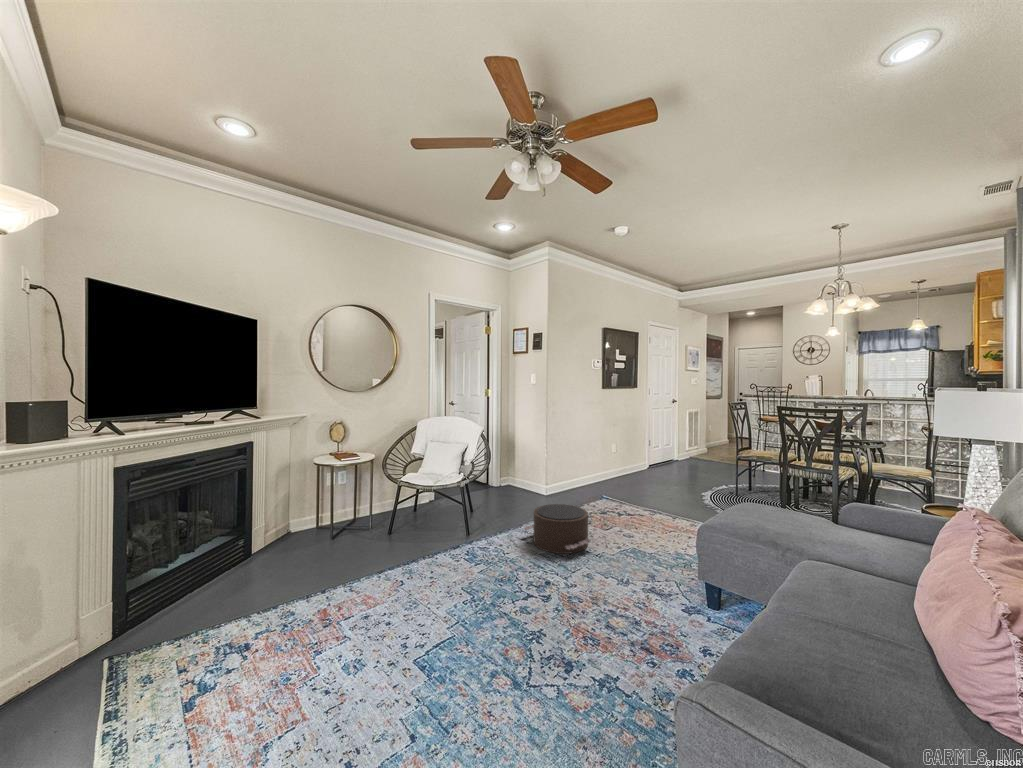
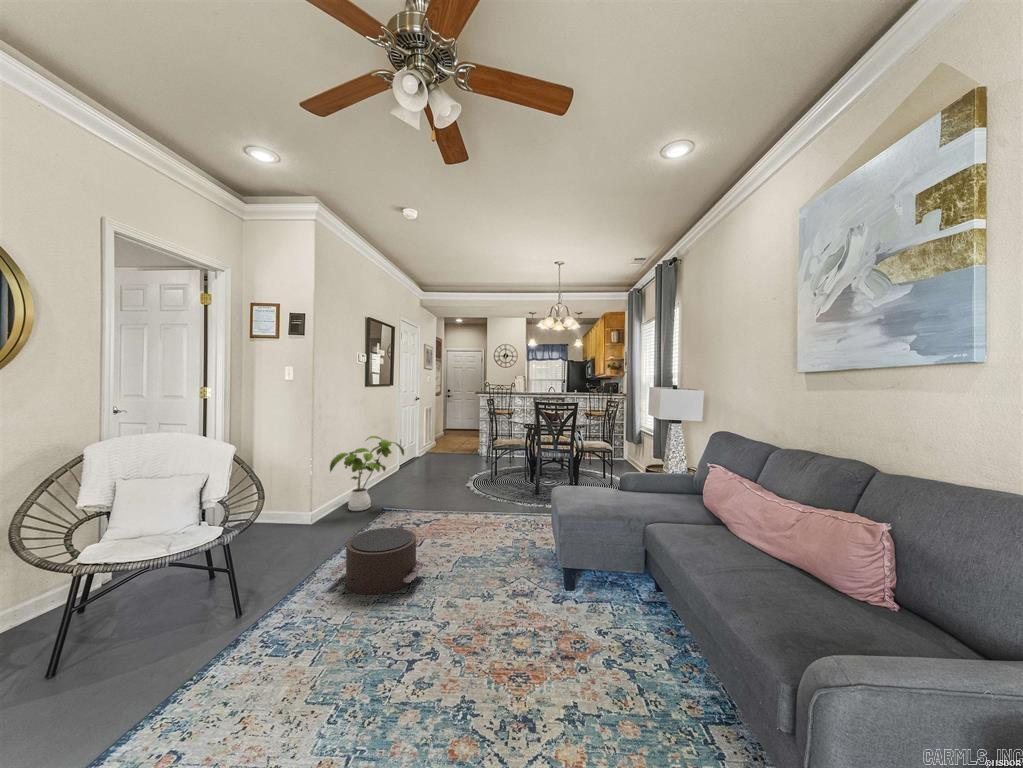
house plant: none [562,431,626,495] -> present [330,436,404,511]

